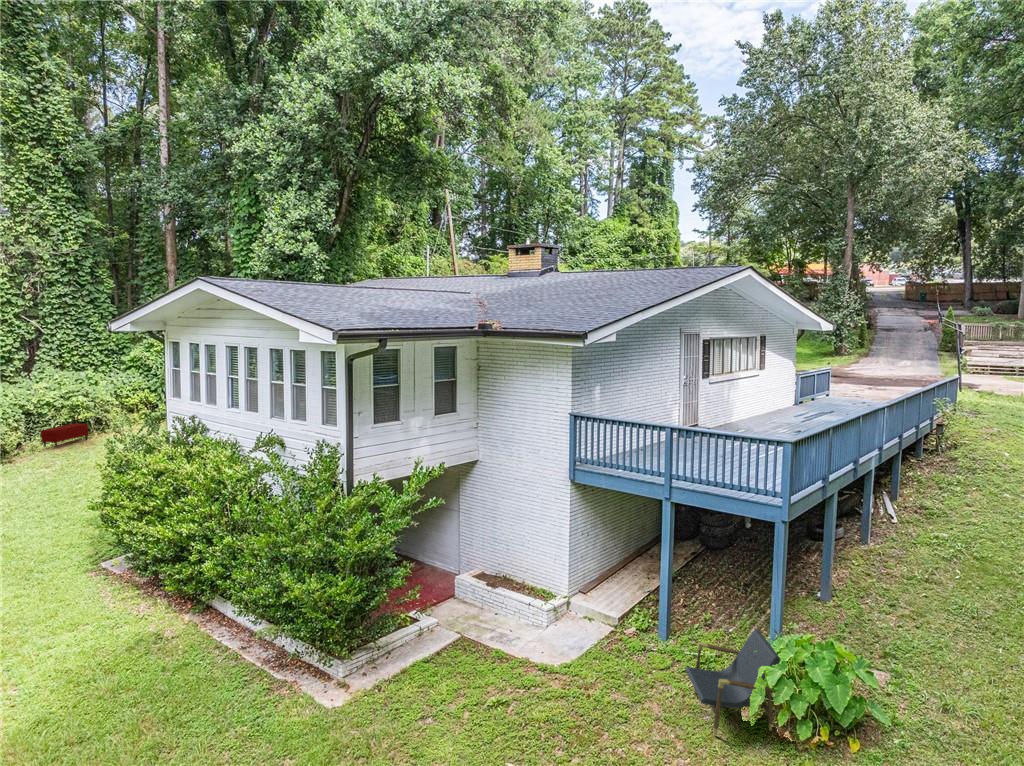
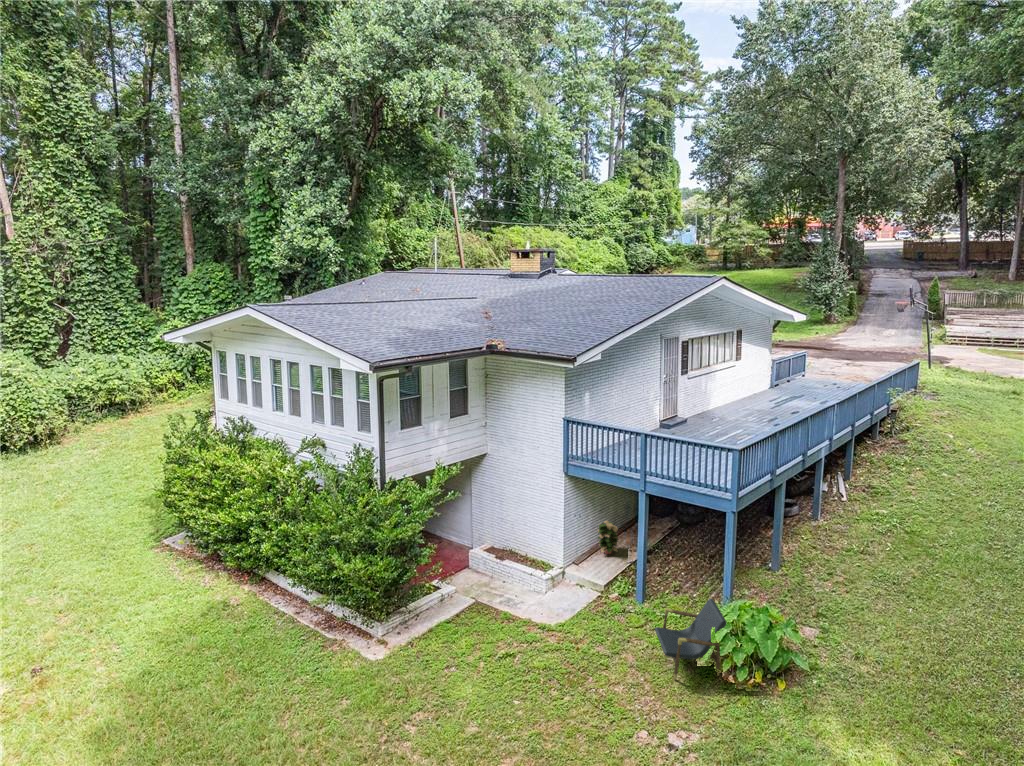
bench: present [41,423,89,448] -> none [84,405,126,428]
decorative plant: none [606,541,635,582] -> present [598,521,618,554]

